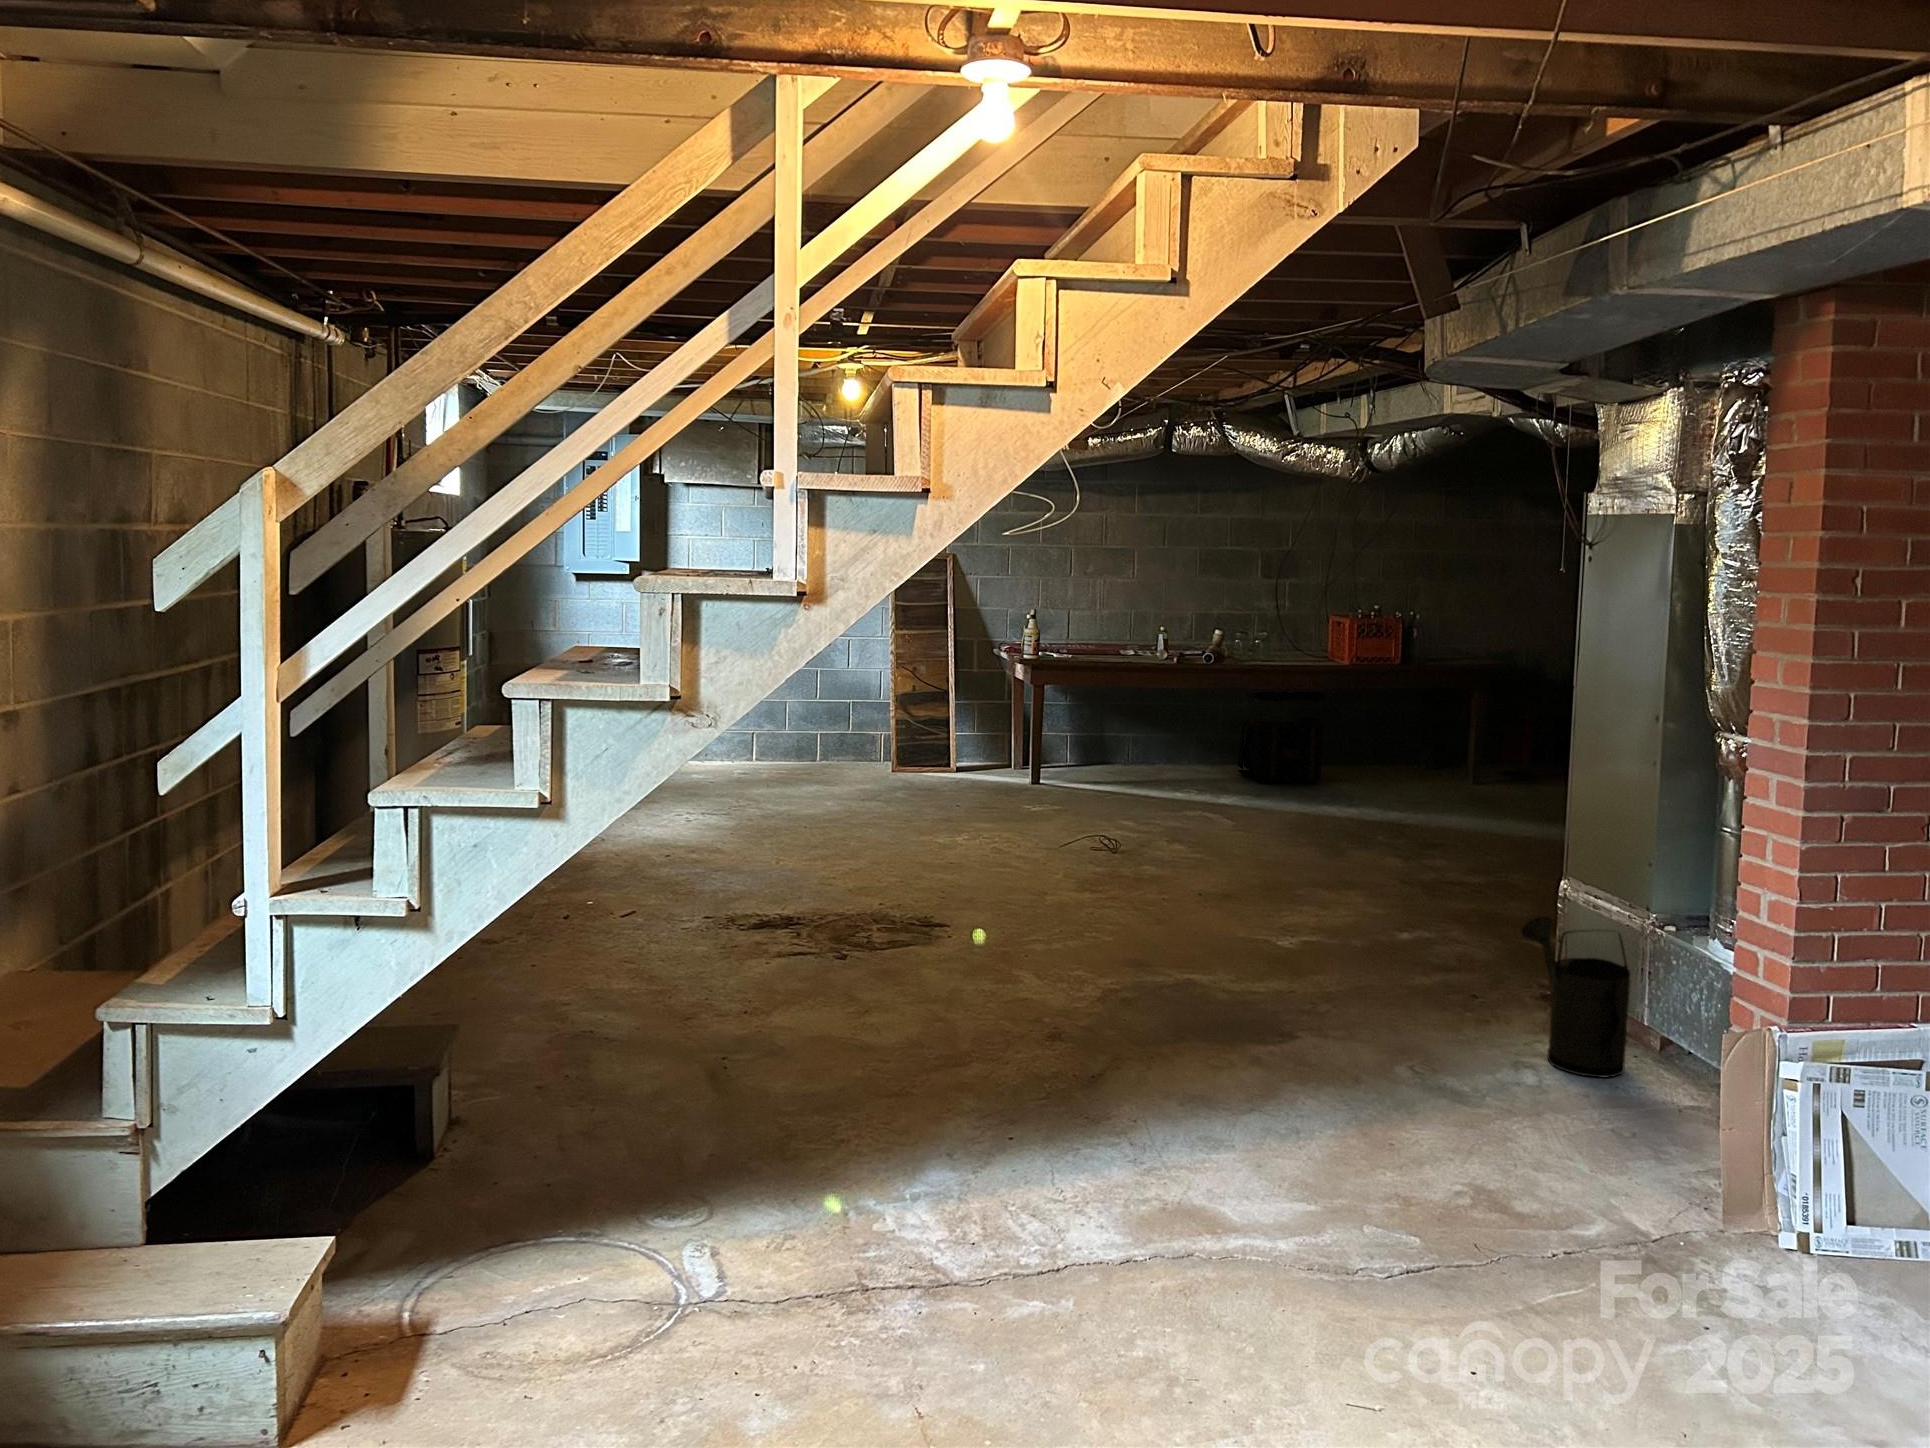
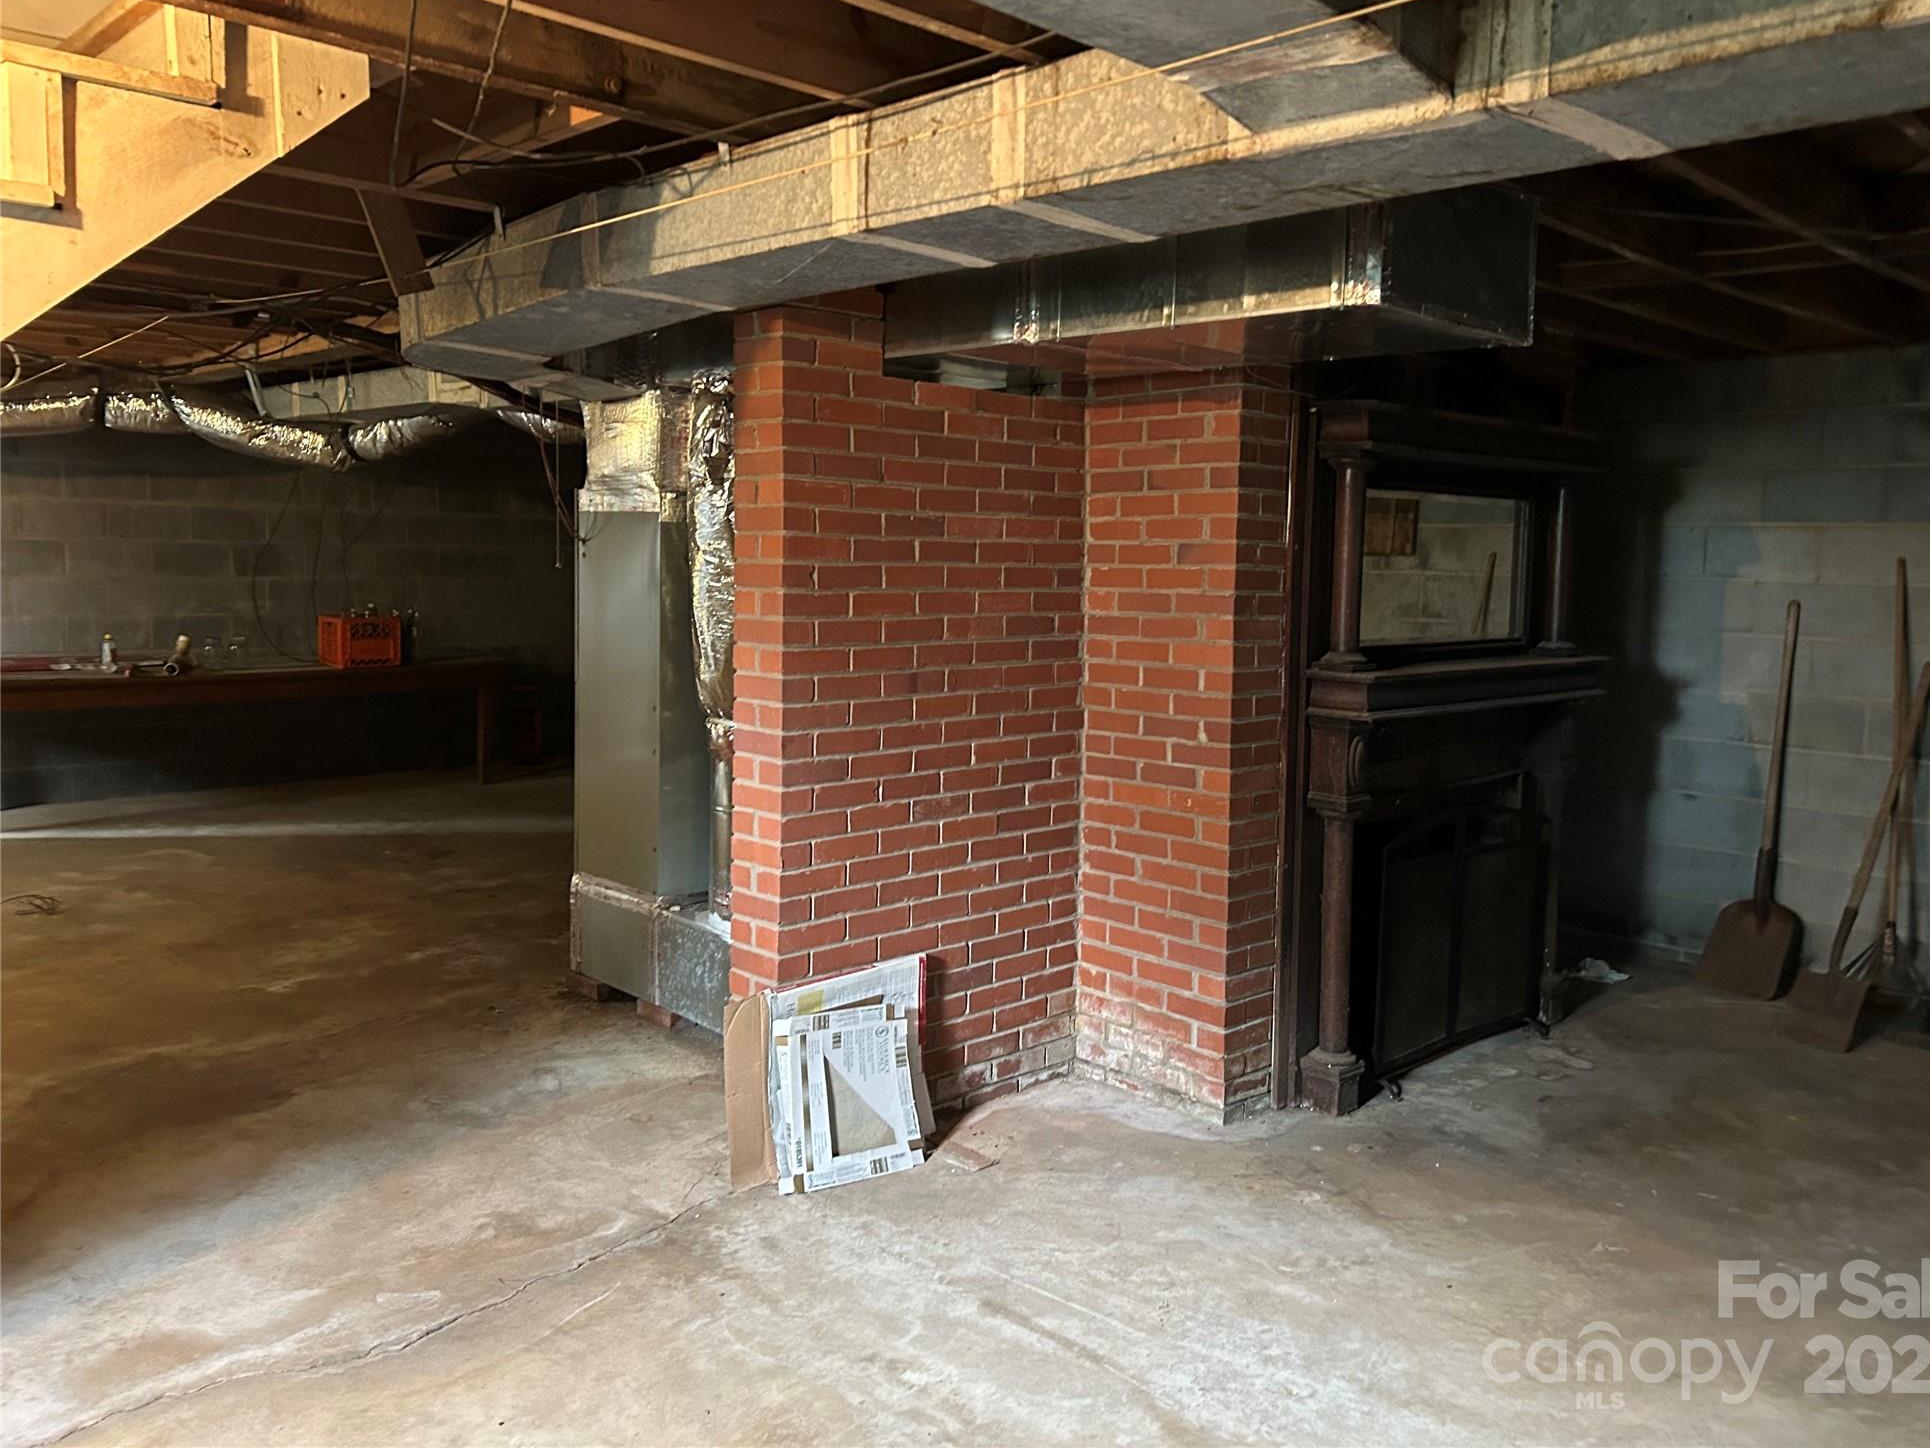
toolbox: present [1237,692,1326,783] -> none [217,685,326,801]
watering can: present [1522,917,1630,1078] -> none [540,914,644,1066]

